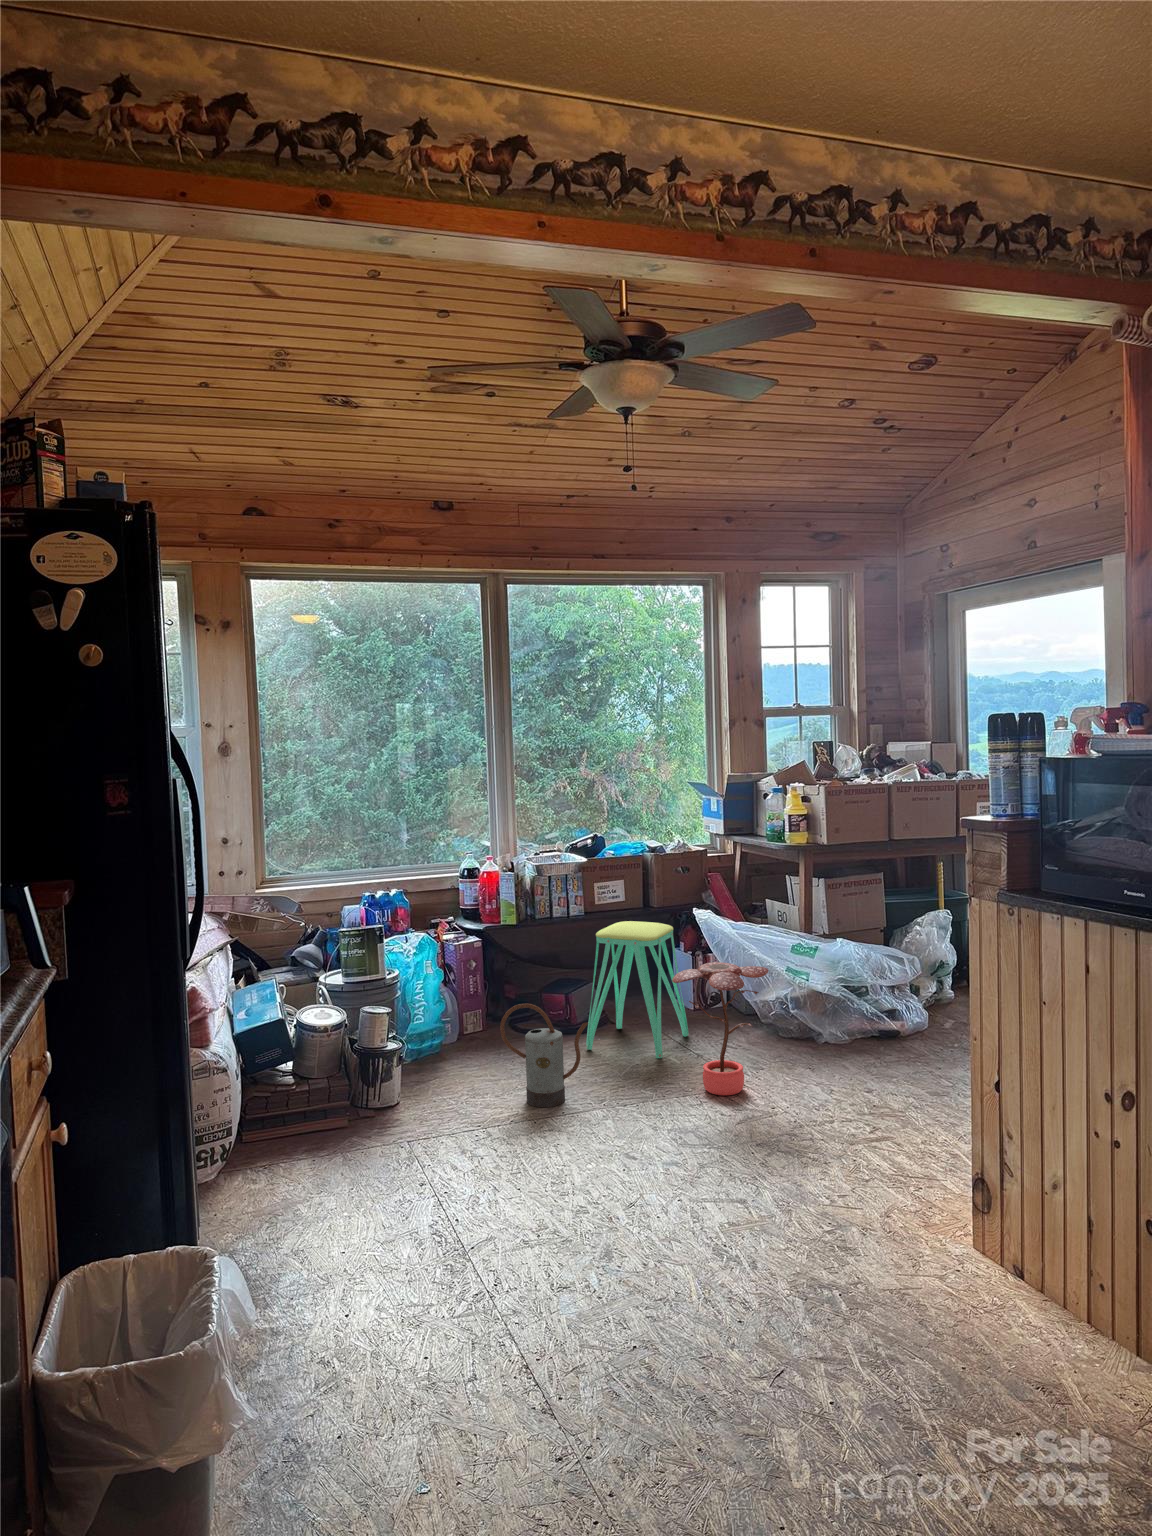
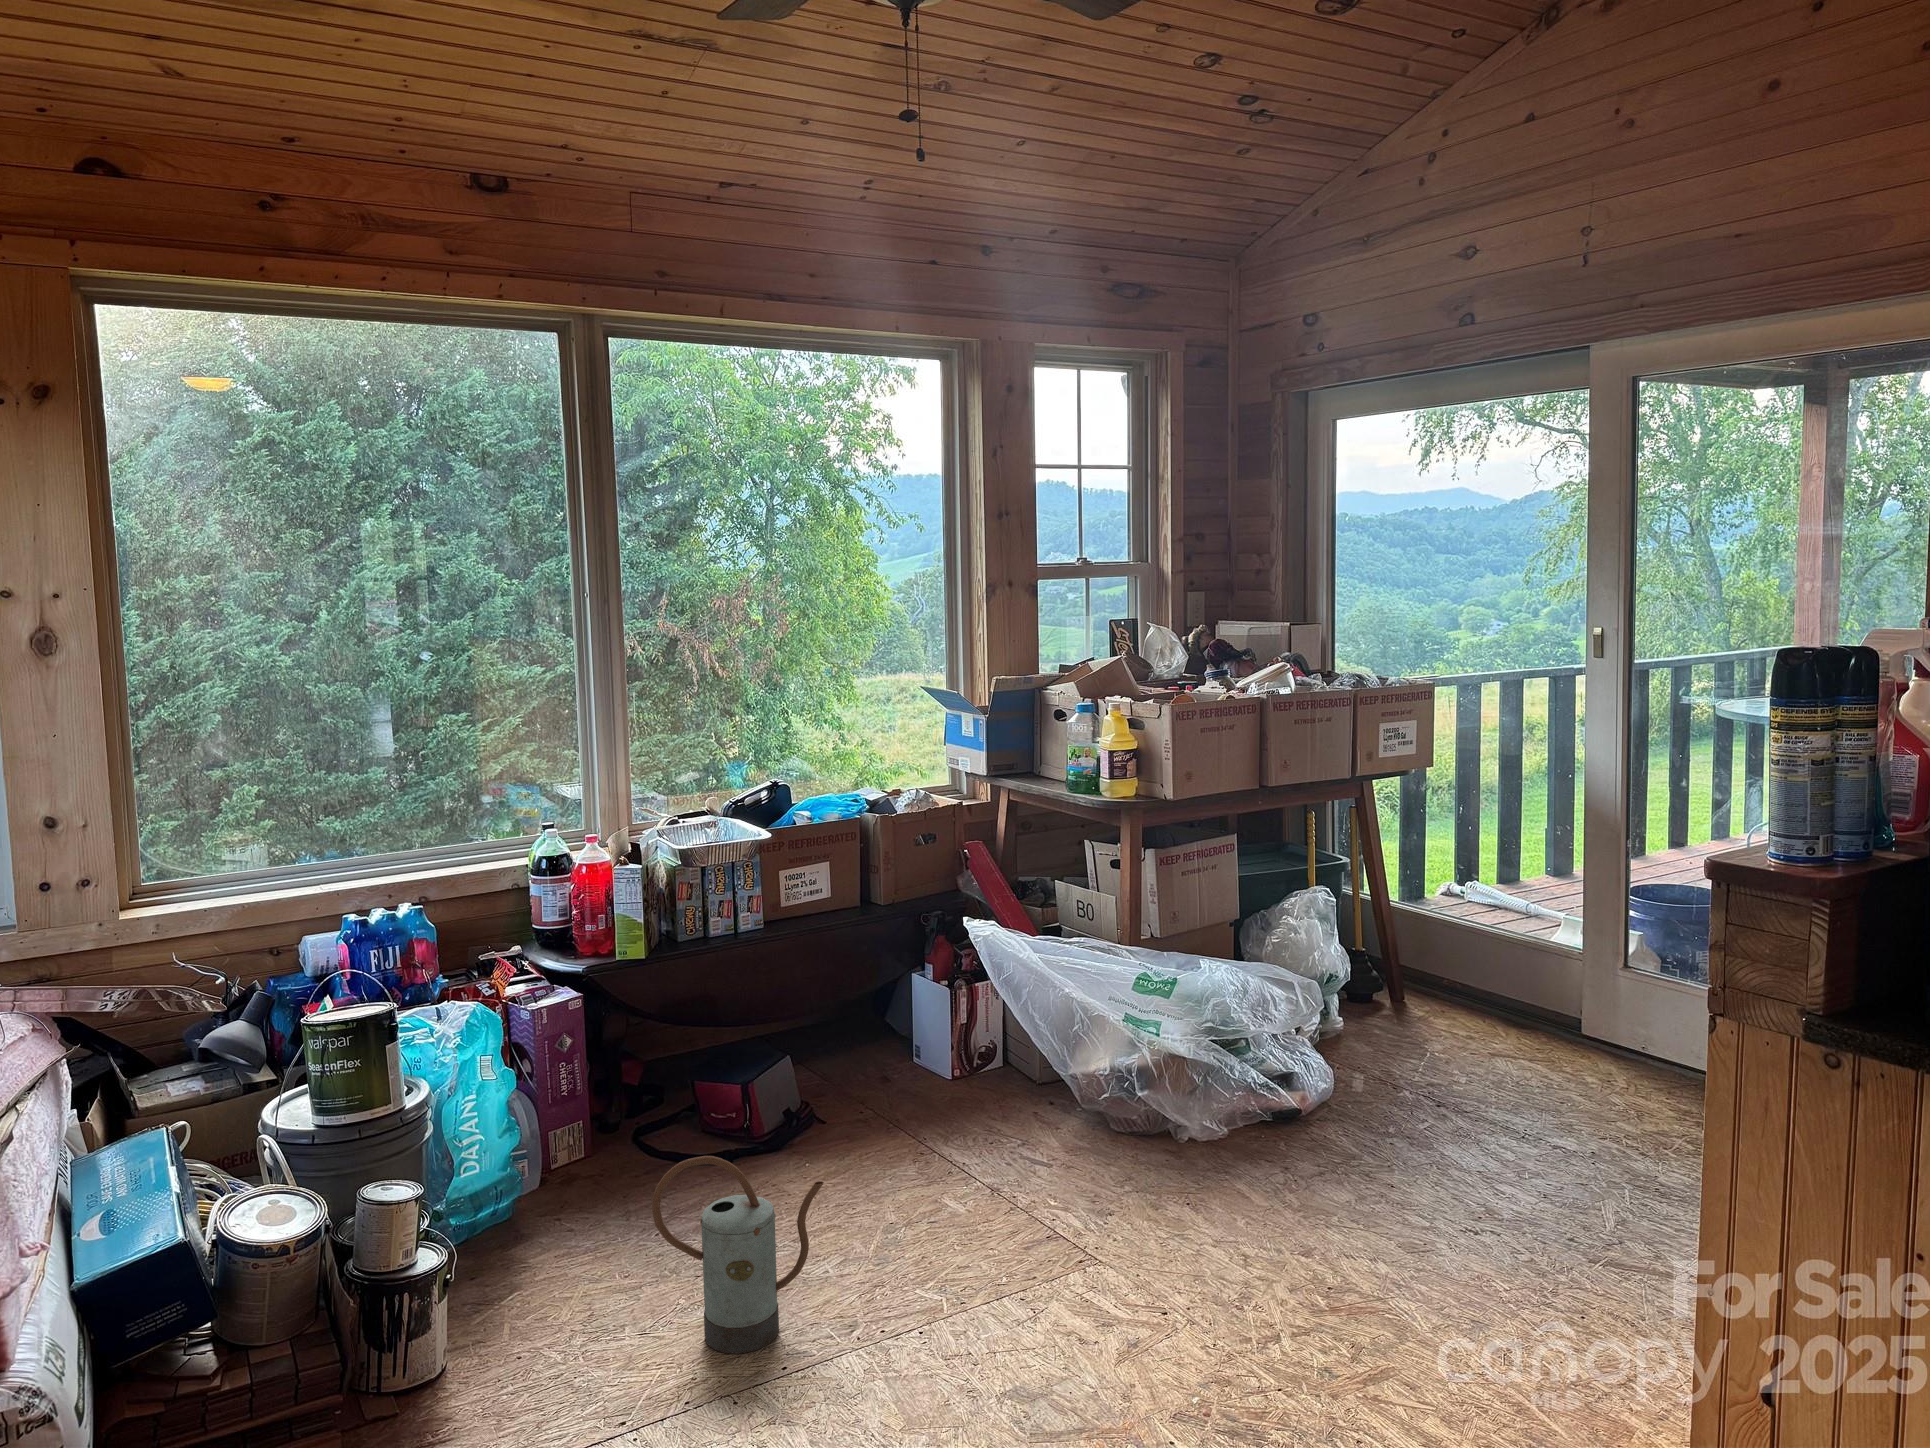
stool: present [586,921,688,1058] -> none [791,952,964,1204]
potted plant: present [672,962,769,1095] -> none [976,1041,1143,1289]

